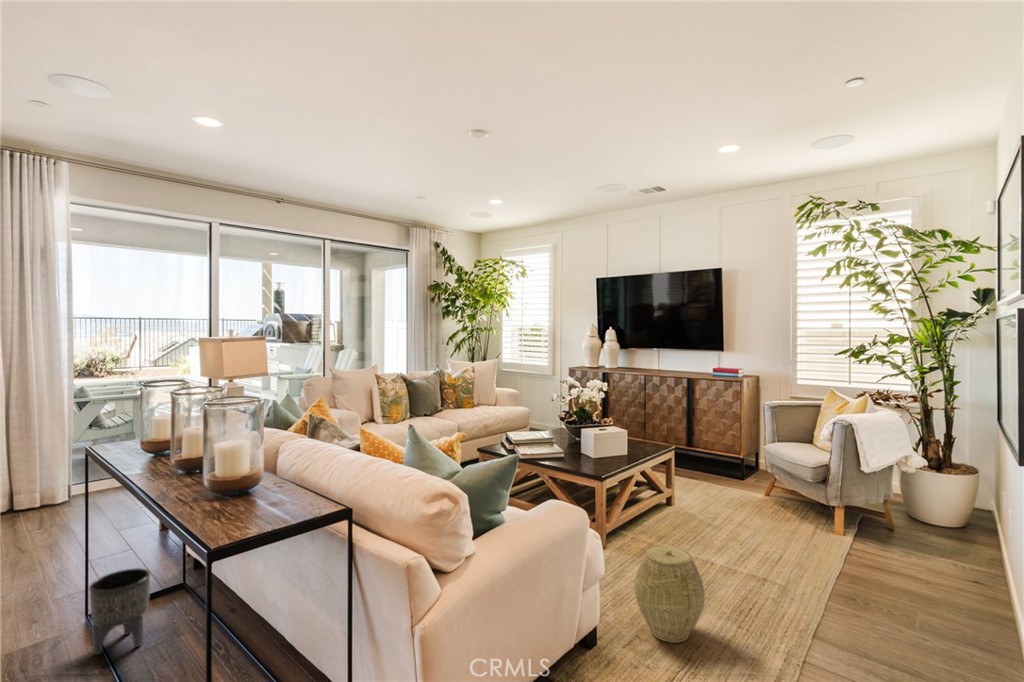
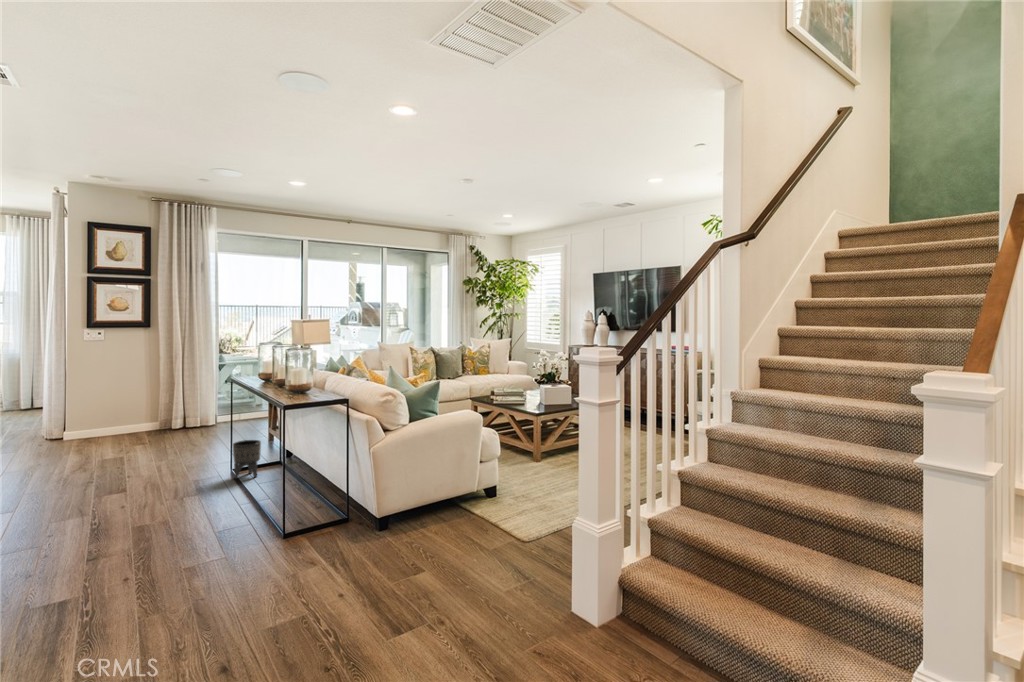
woven basket: present [635,546,705,643] -> none [515,443,554,495]

